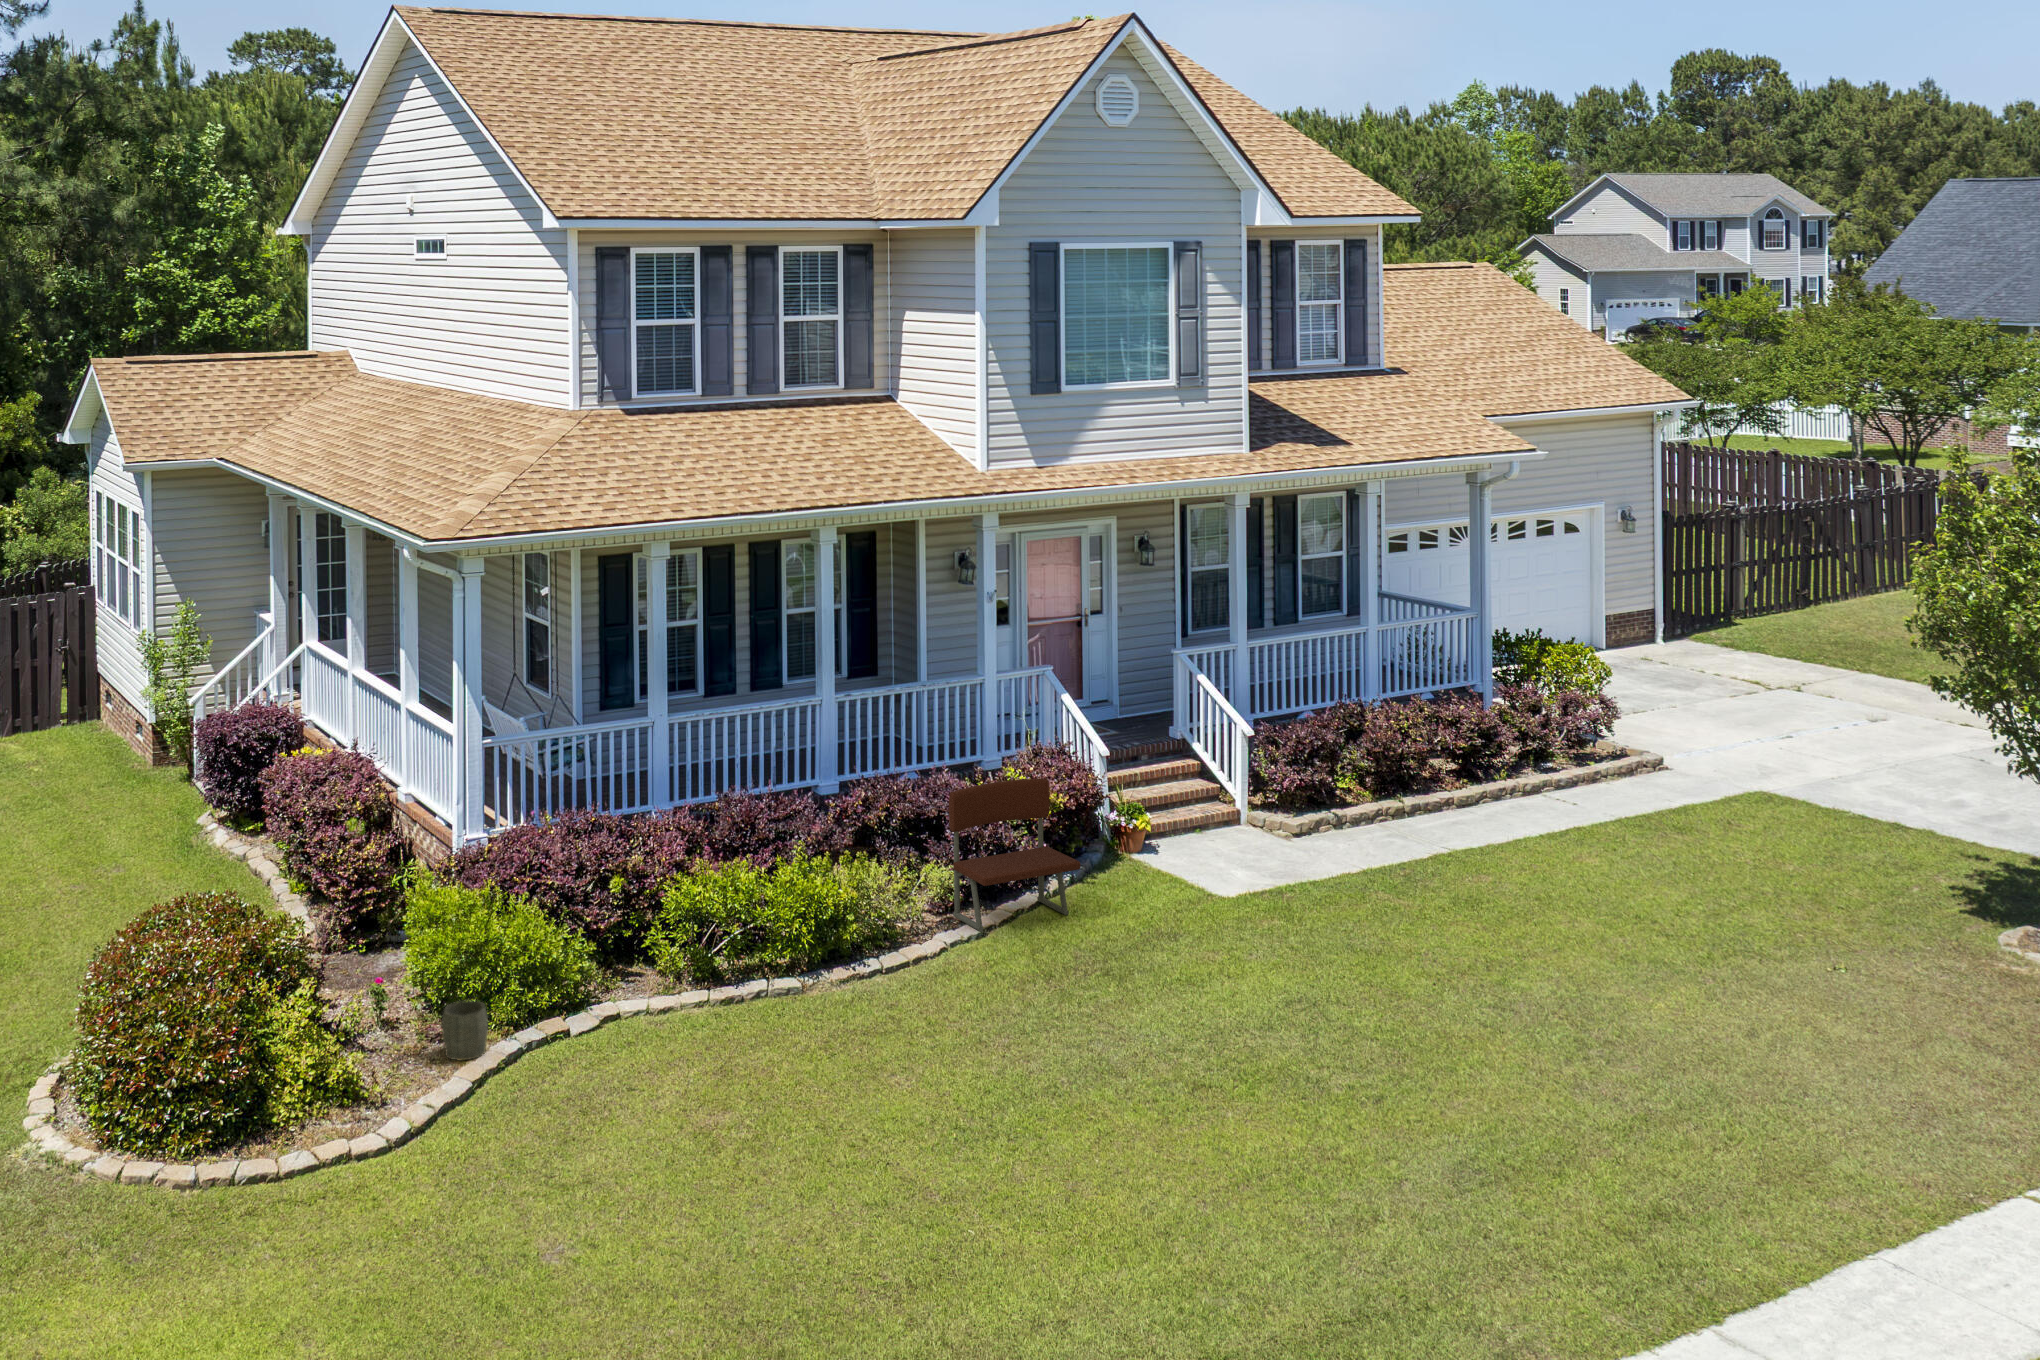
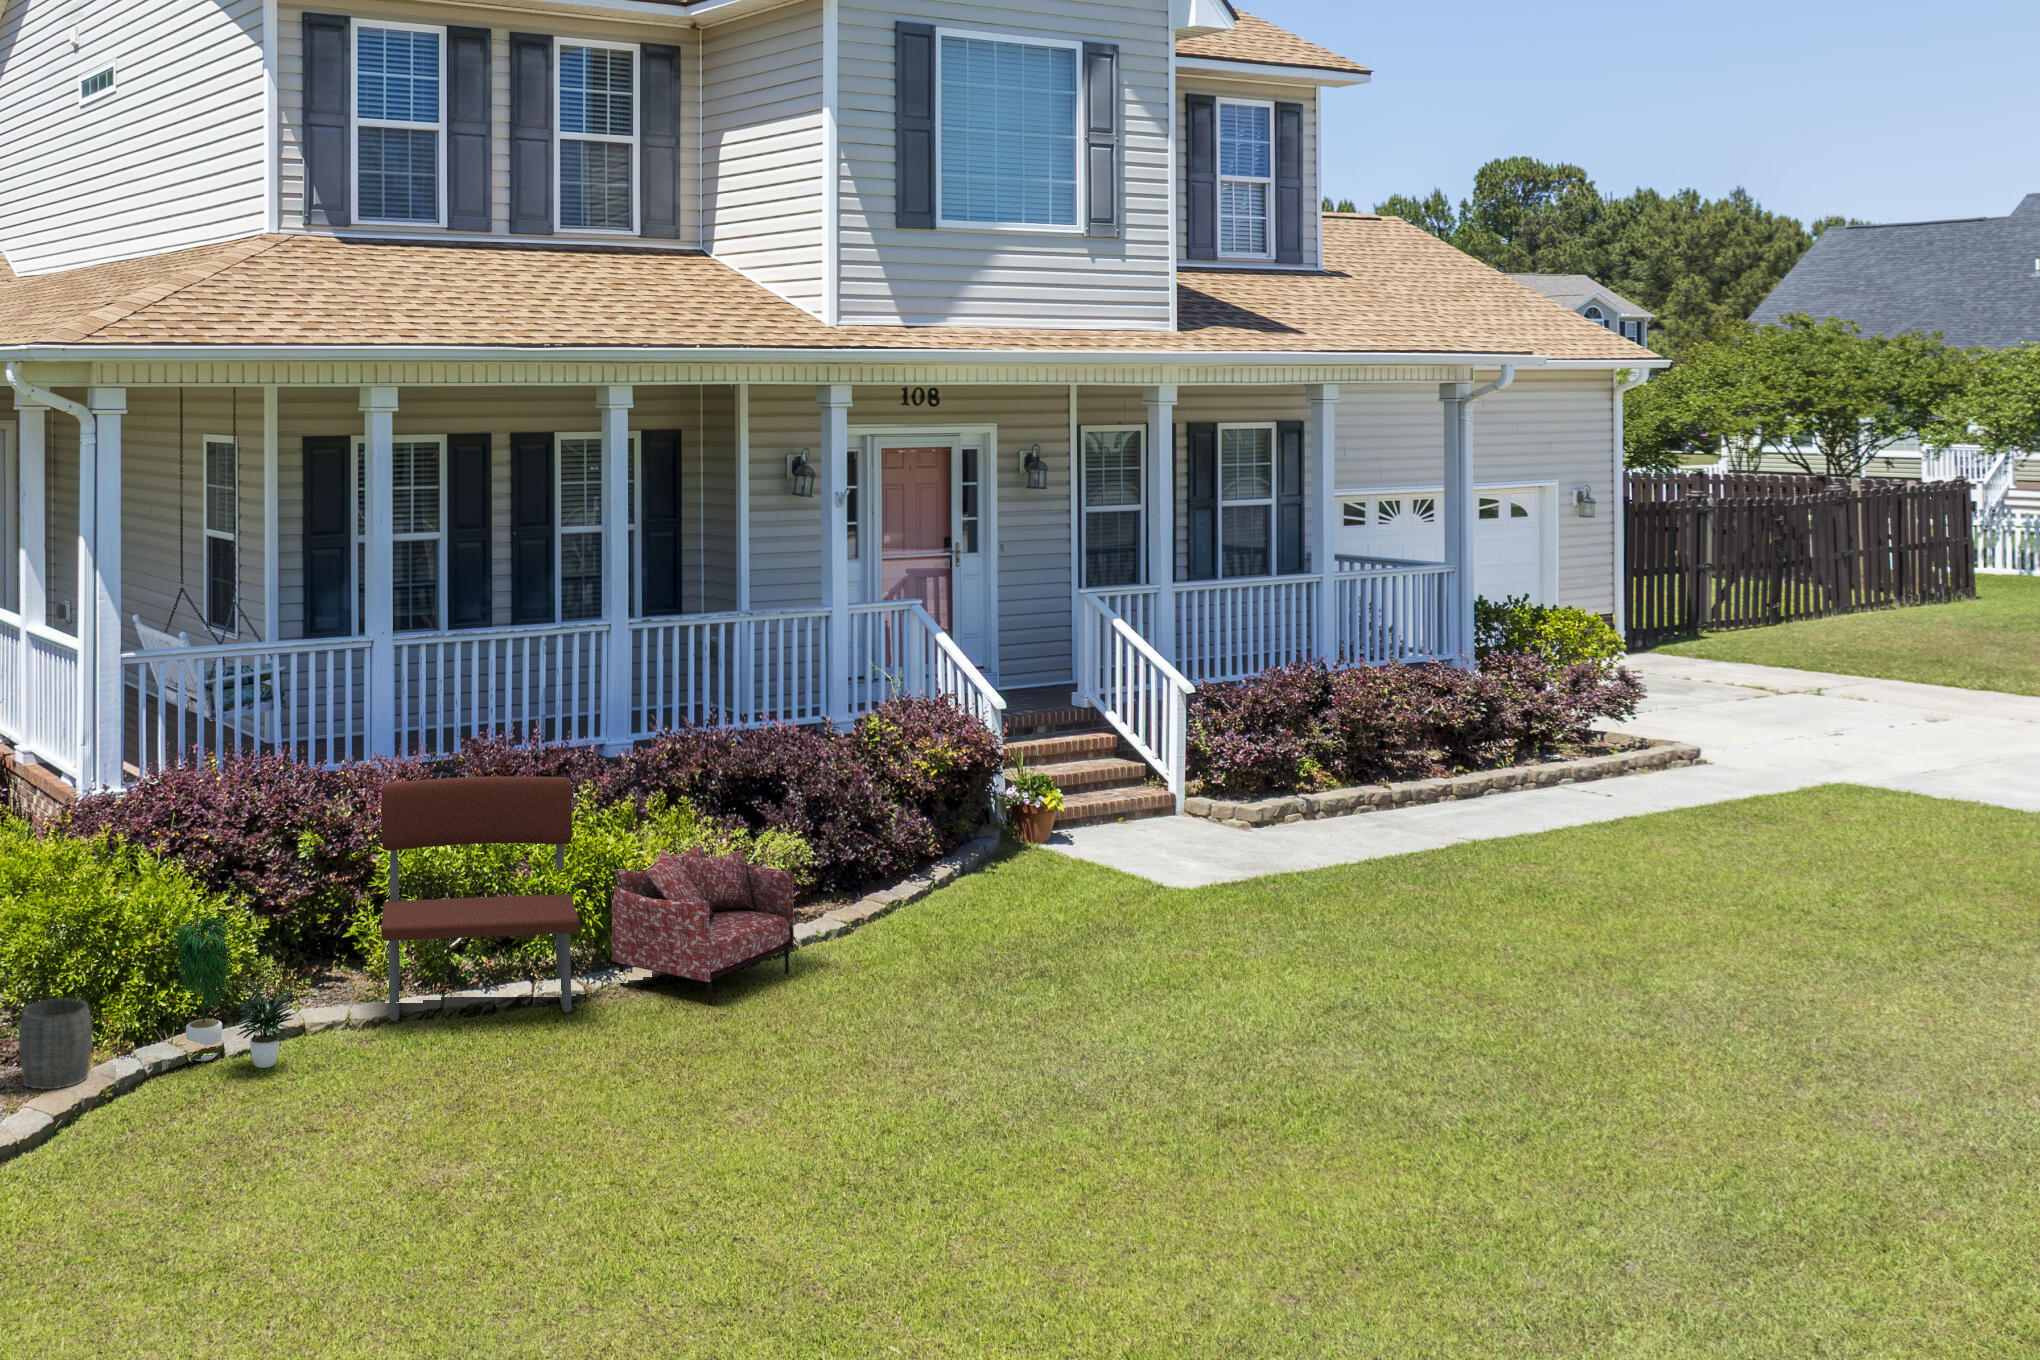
bench: present [949,778,1081,932] -> present [381,776,580,1021]
armchair: none [821,880,944,997] -> present [612,844,794,1005]
potted plant: none [536,942,618,1045] -> present [172,910,297,1068]

